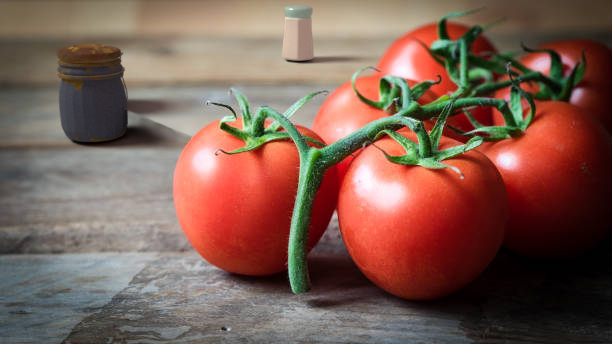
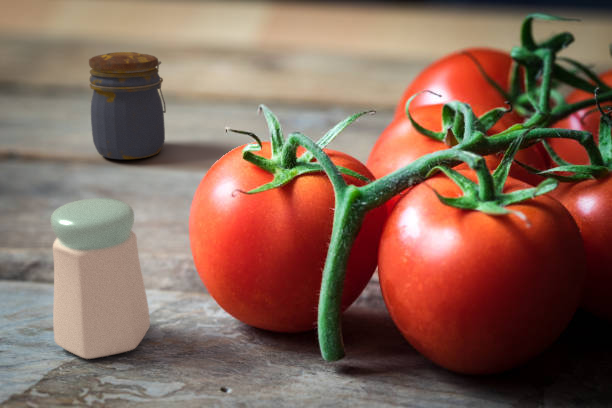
salt shaker: present [282,5,314,61] -> present [51,198,150,359]

